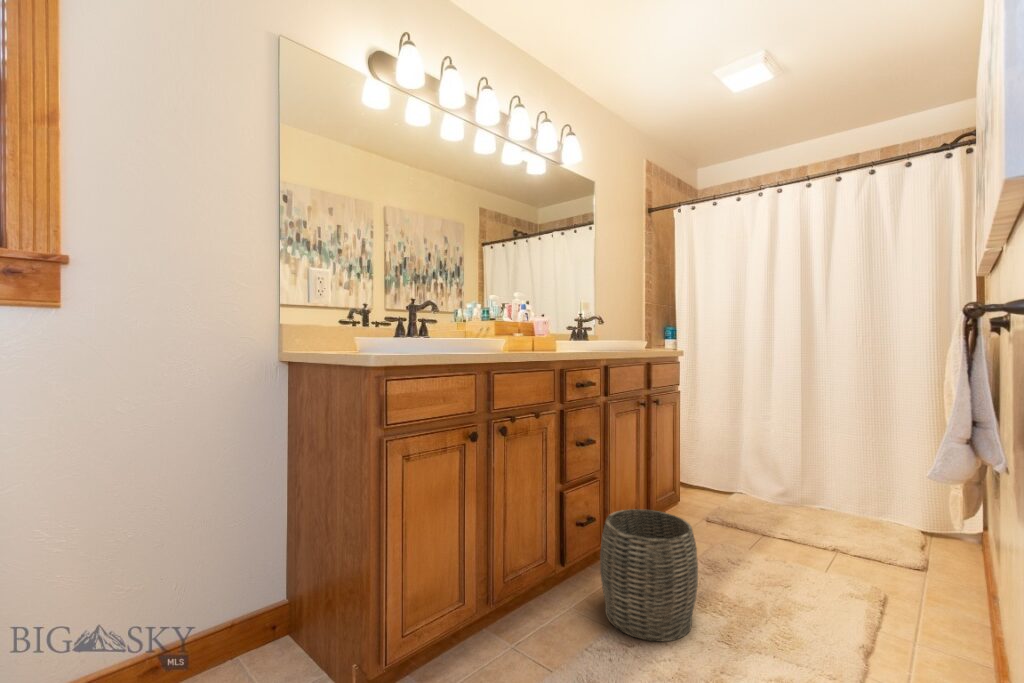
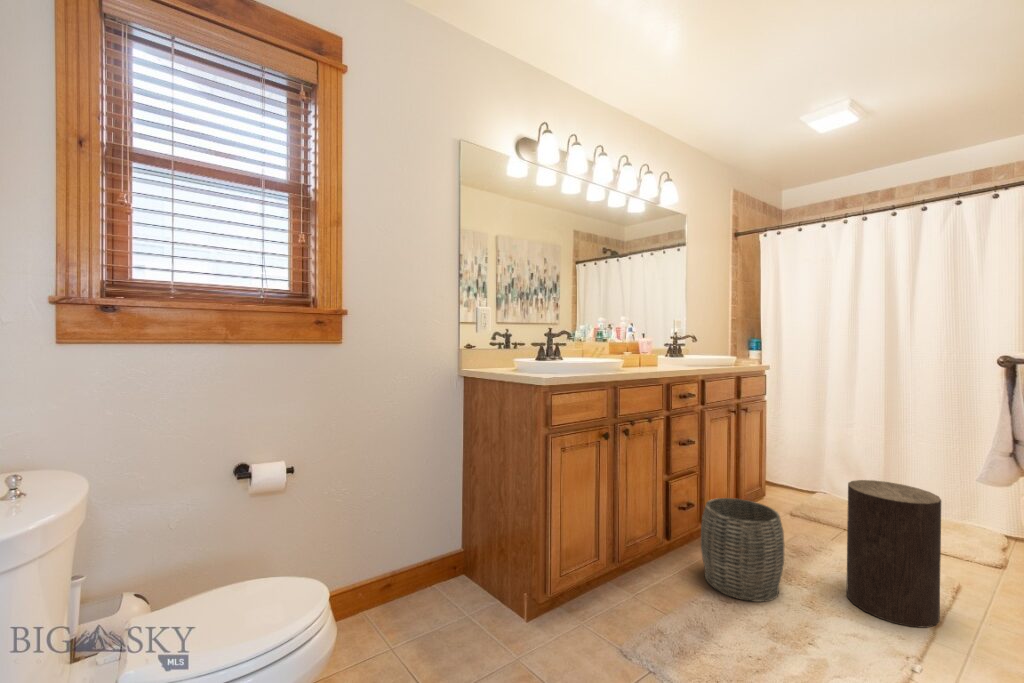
stool: none [768,479,872,658] -> present [846,480,941,628]

